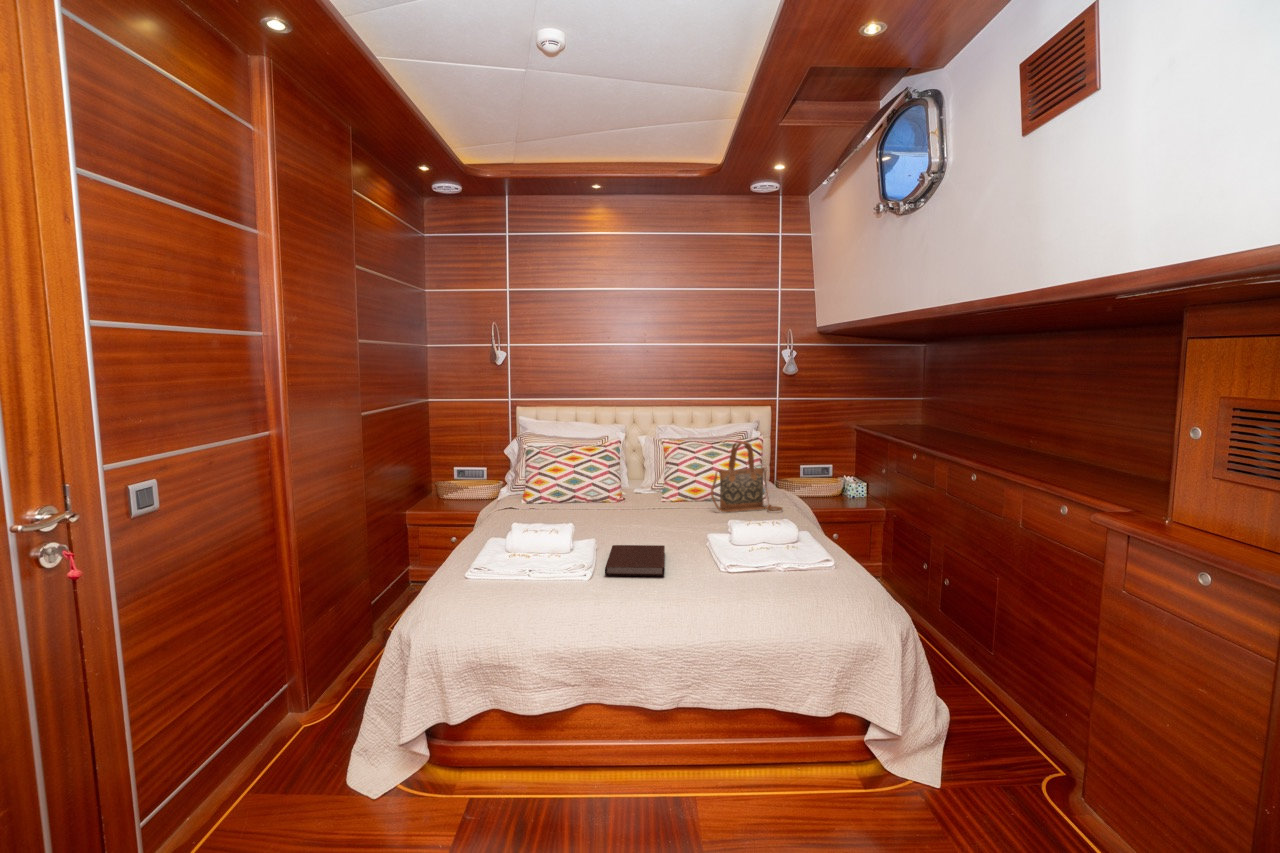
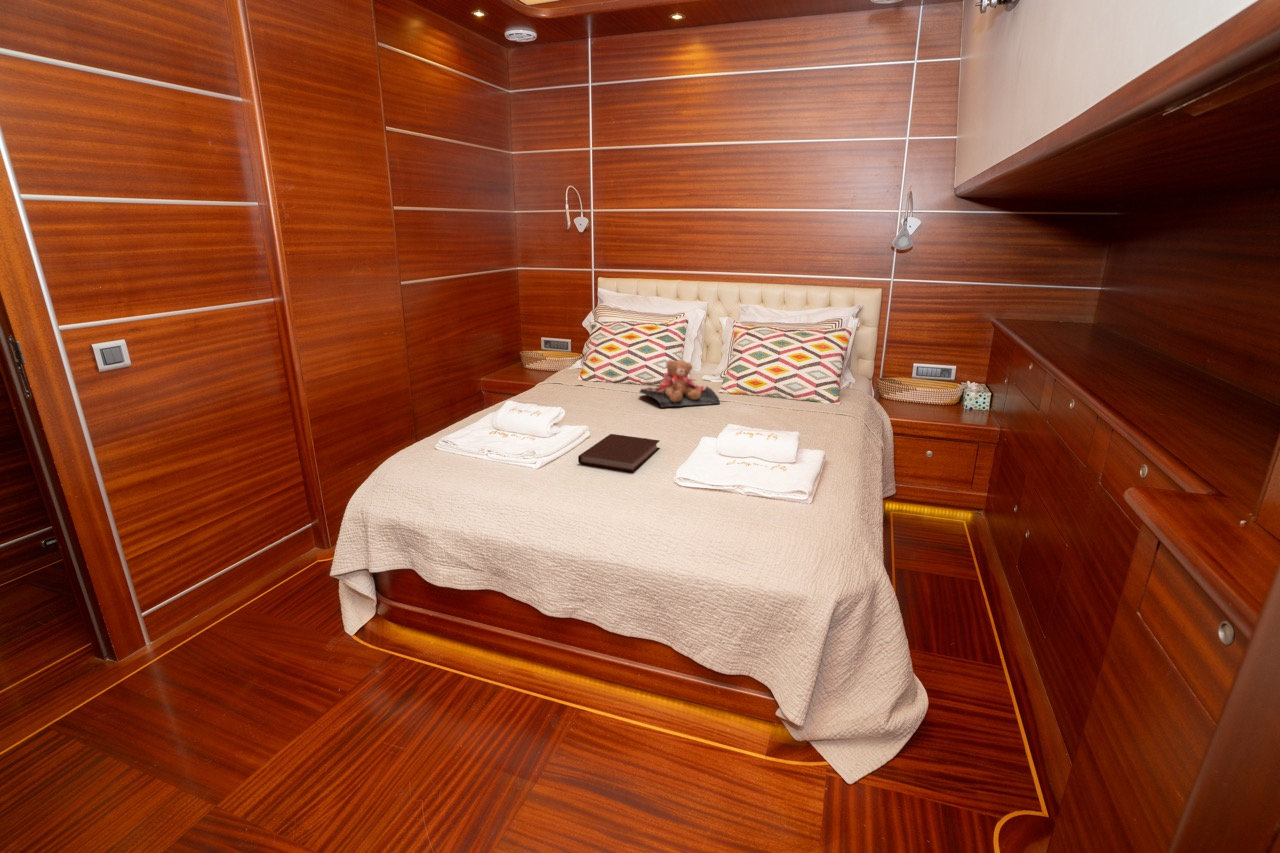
handbag: present [711,442,782,512] -> none [758,332,842,416]
teddy bear: none [599,473,677,519] -> present [640,360,720,408]

